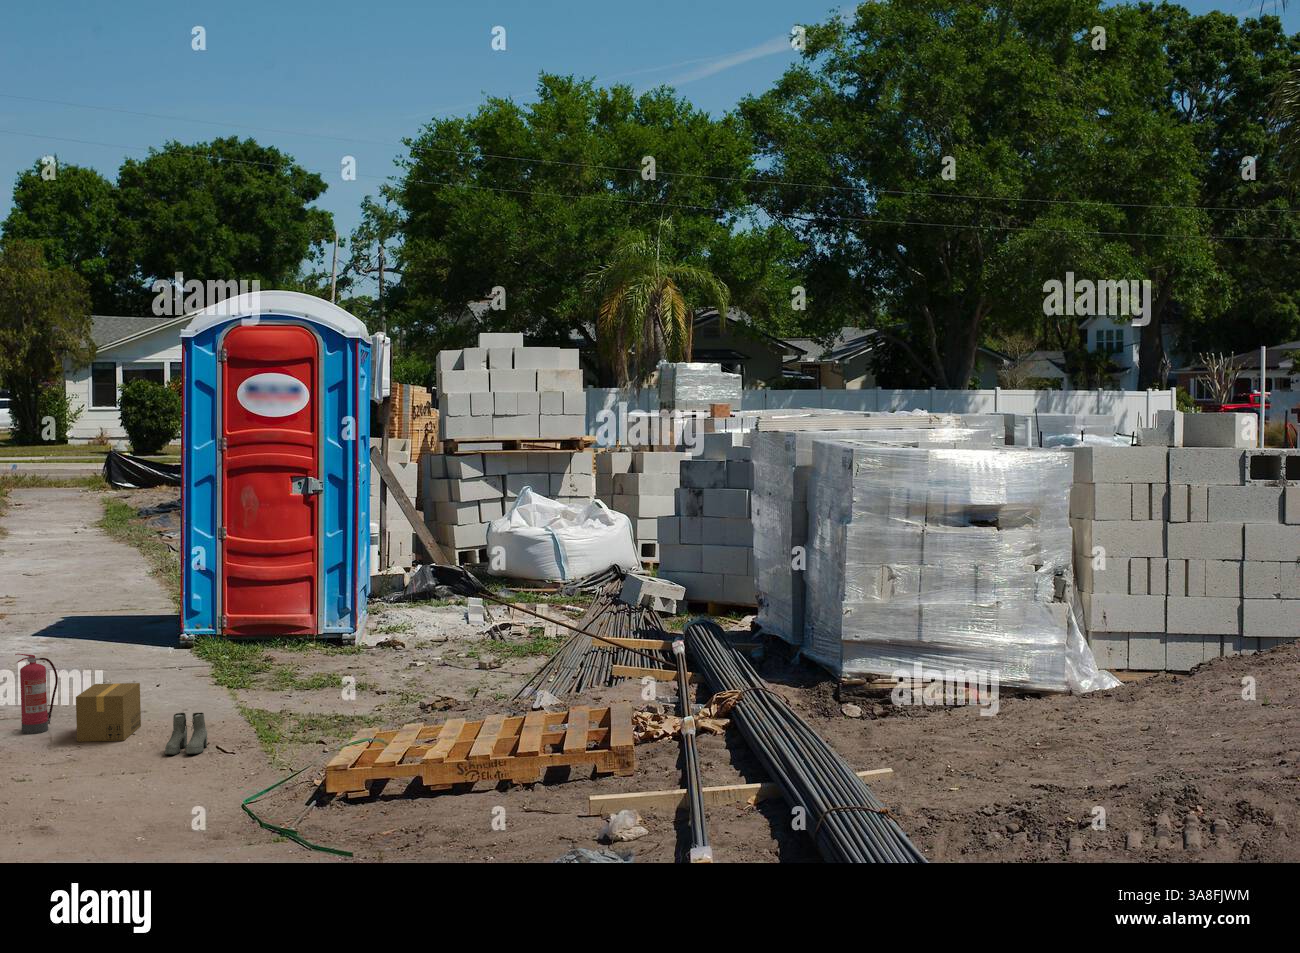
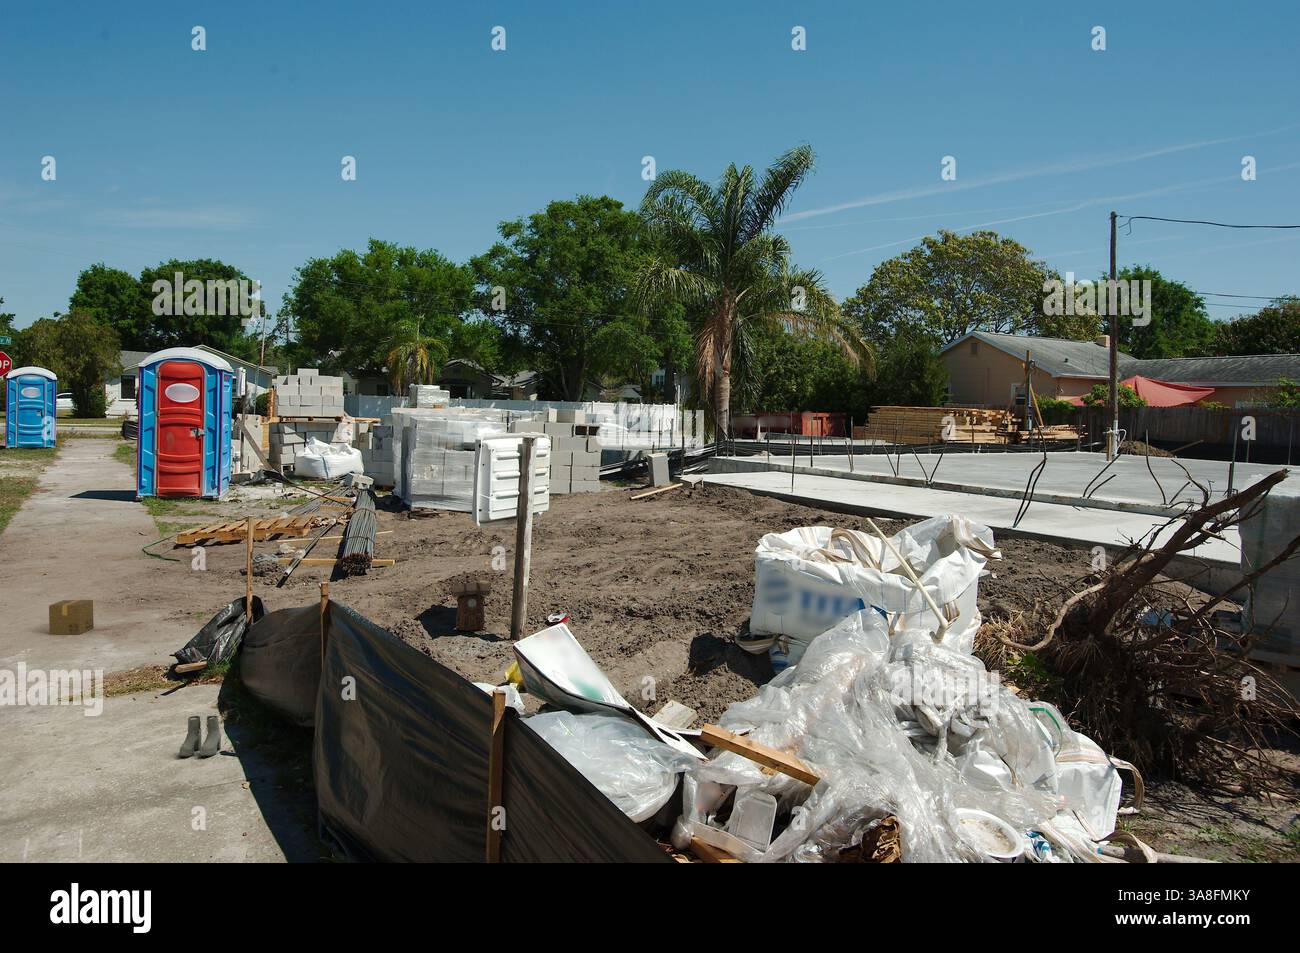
backpack: none [441,569,484,621] -> present [451,583,491,631]
fire extinguisher: present [15,654,58,734] -> none [37,659,78,737]
cardboard box: present [76,683,141,742] -> present [49,600,94,635]

